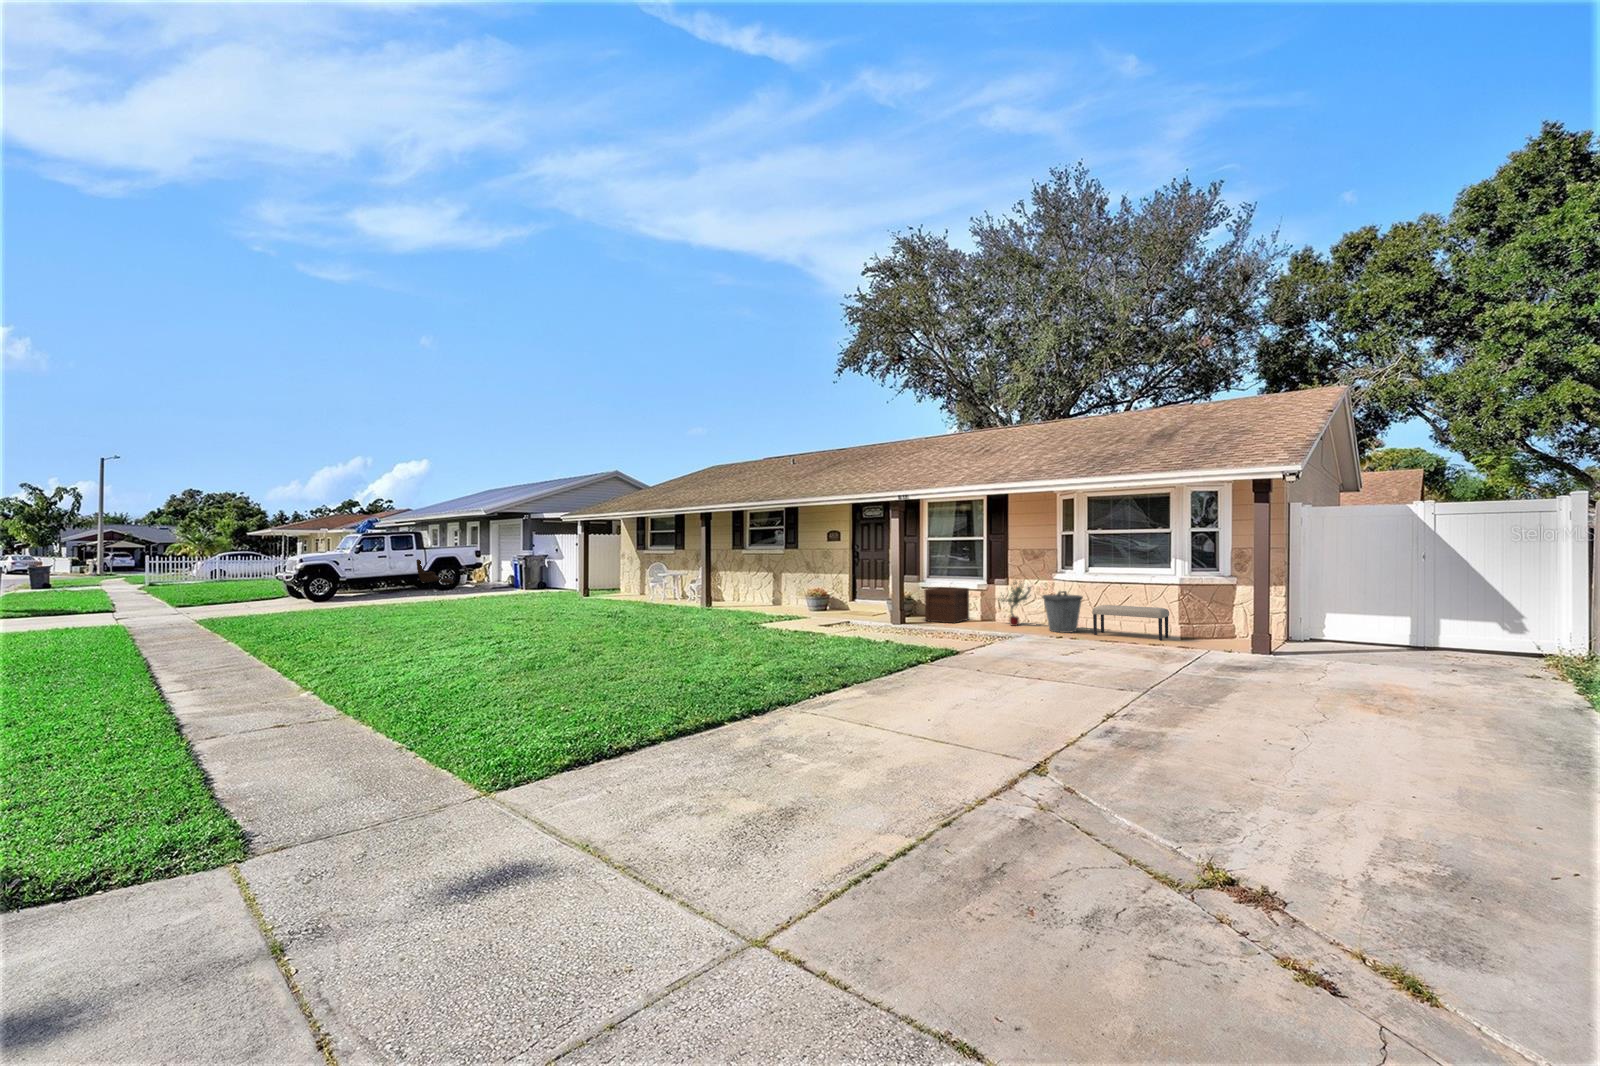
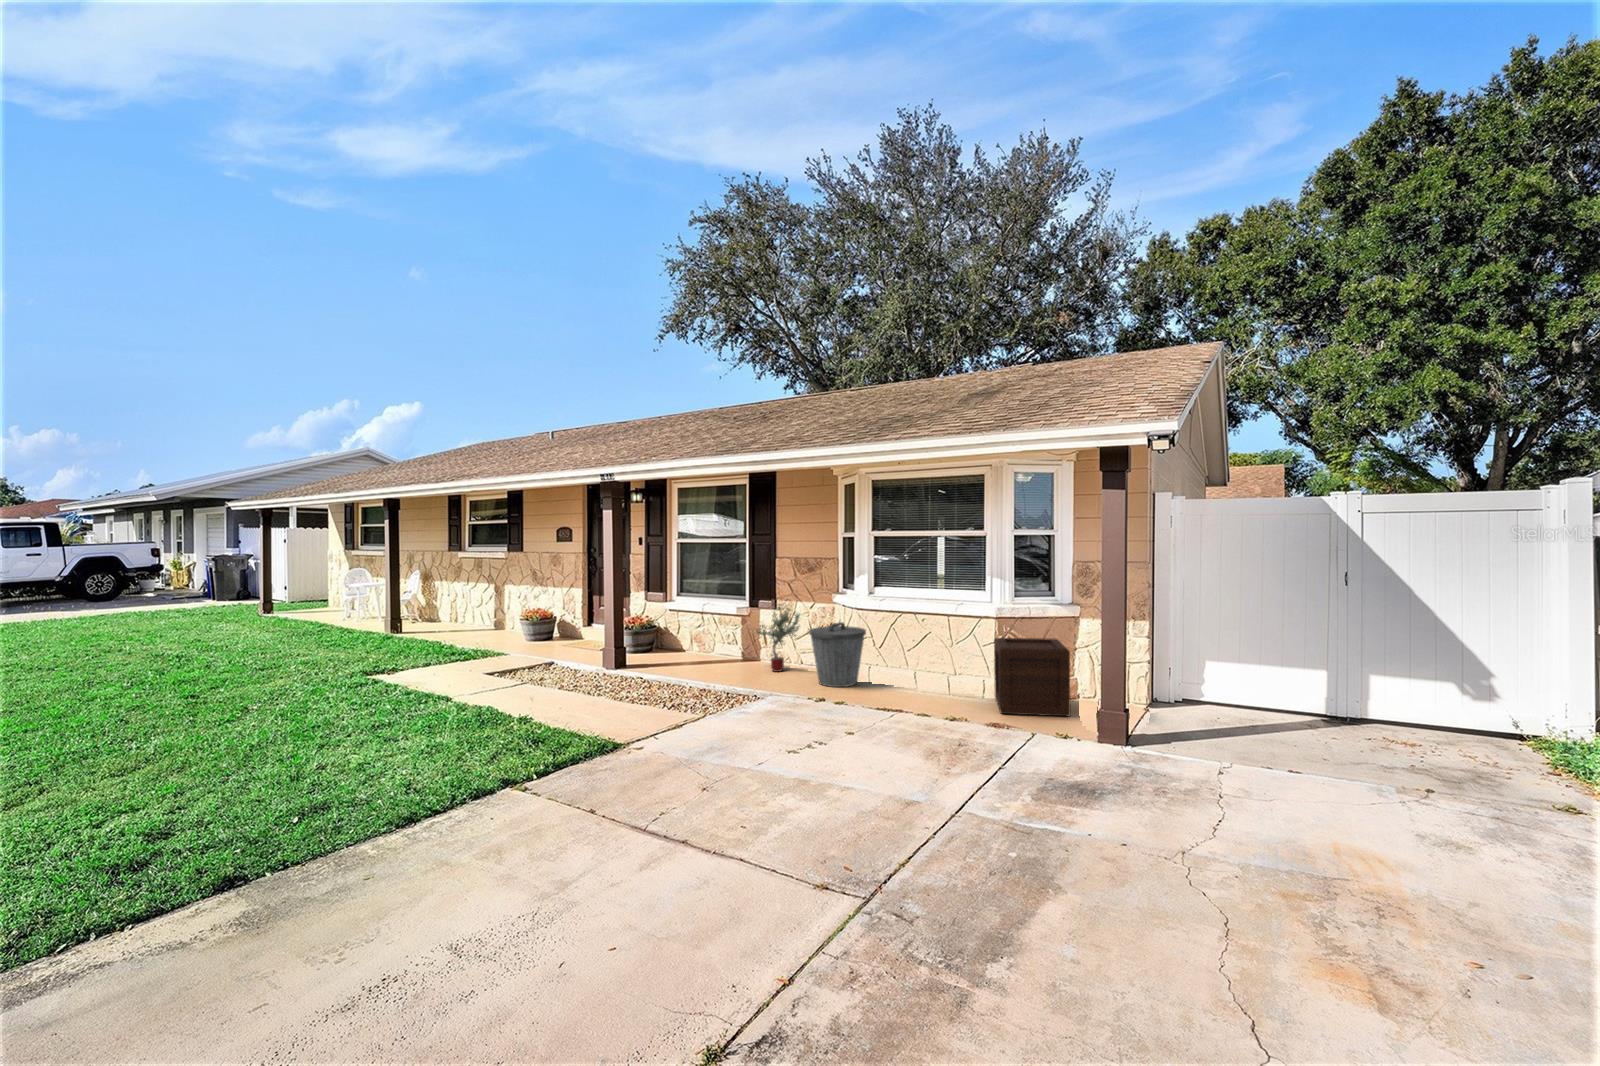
lounge chair: present [416,559,454,589] -> none [33,564,100,605]
wooden crate: present [924,587,969,623] -> present [994,638,1070,716]
bench: present [1092,605,1169,640] -> none [875,645,984,704]

